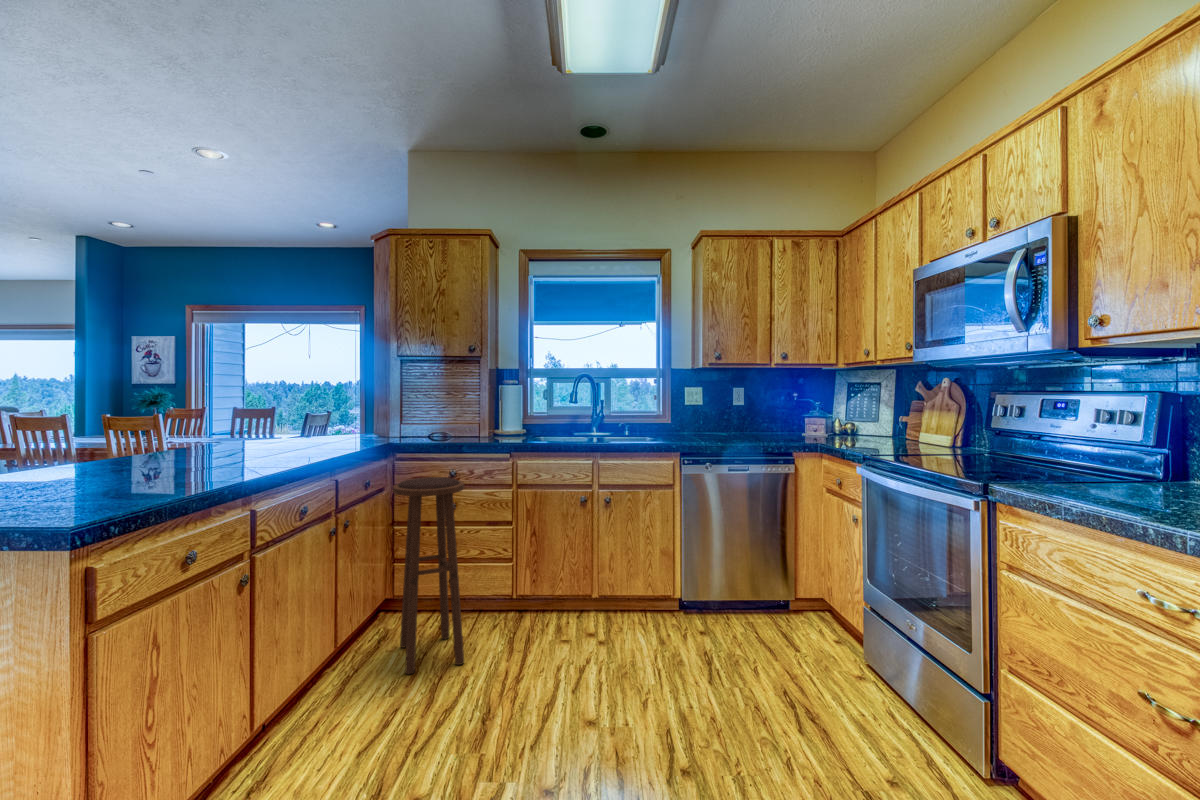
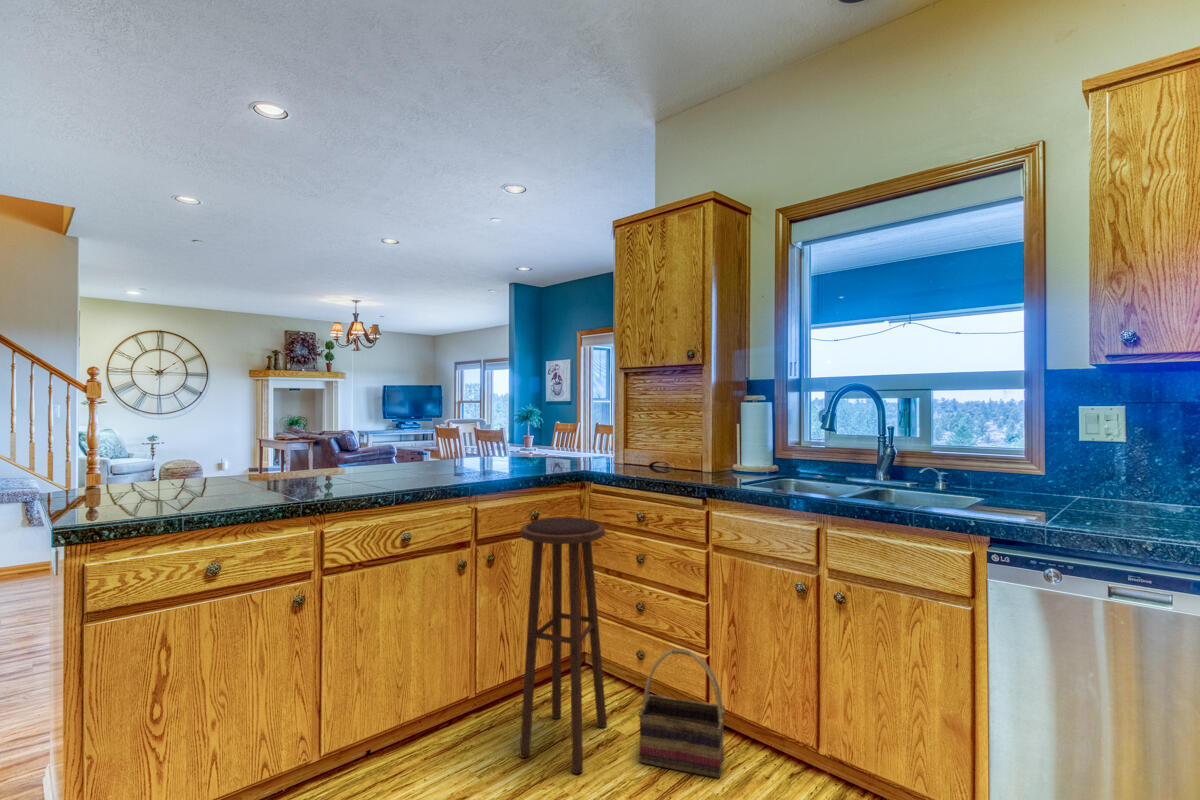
basket: none [485,557,548,643] -> present [639,648,725,778]

